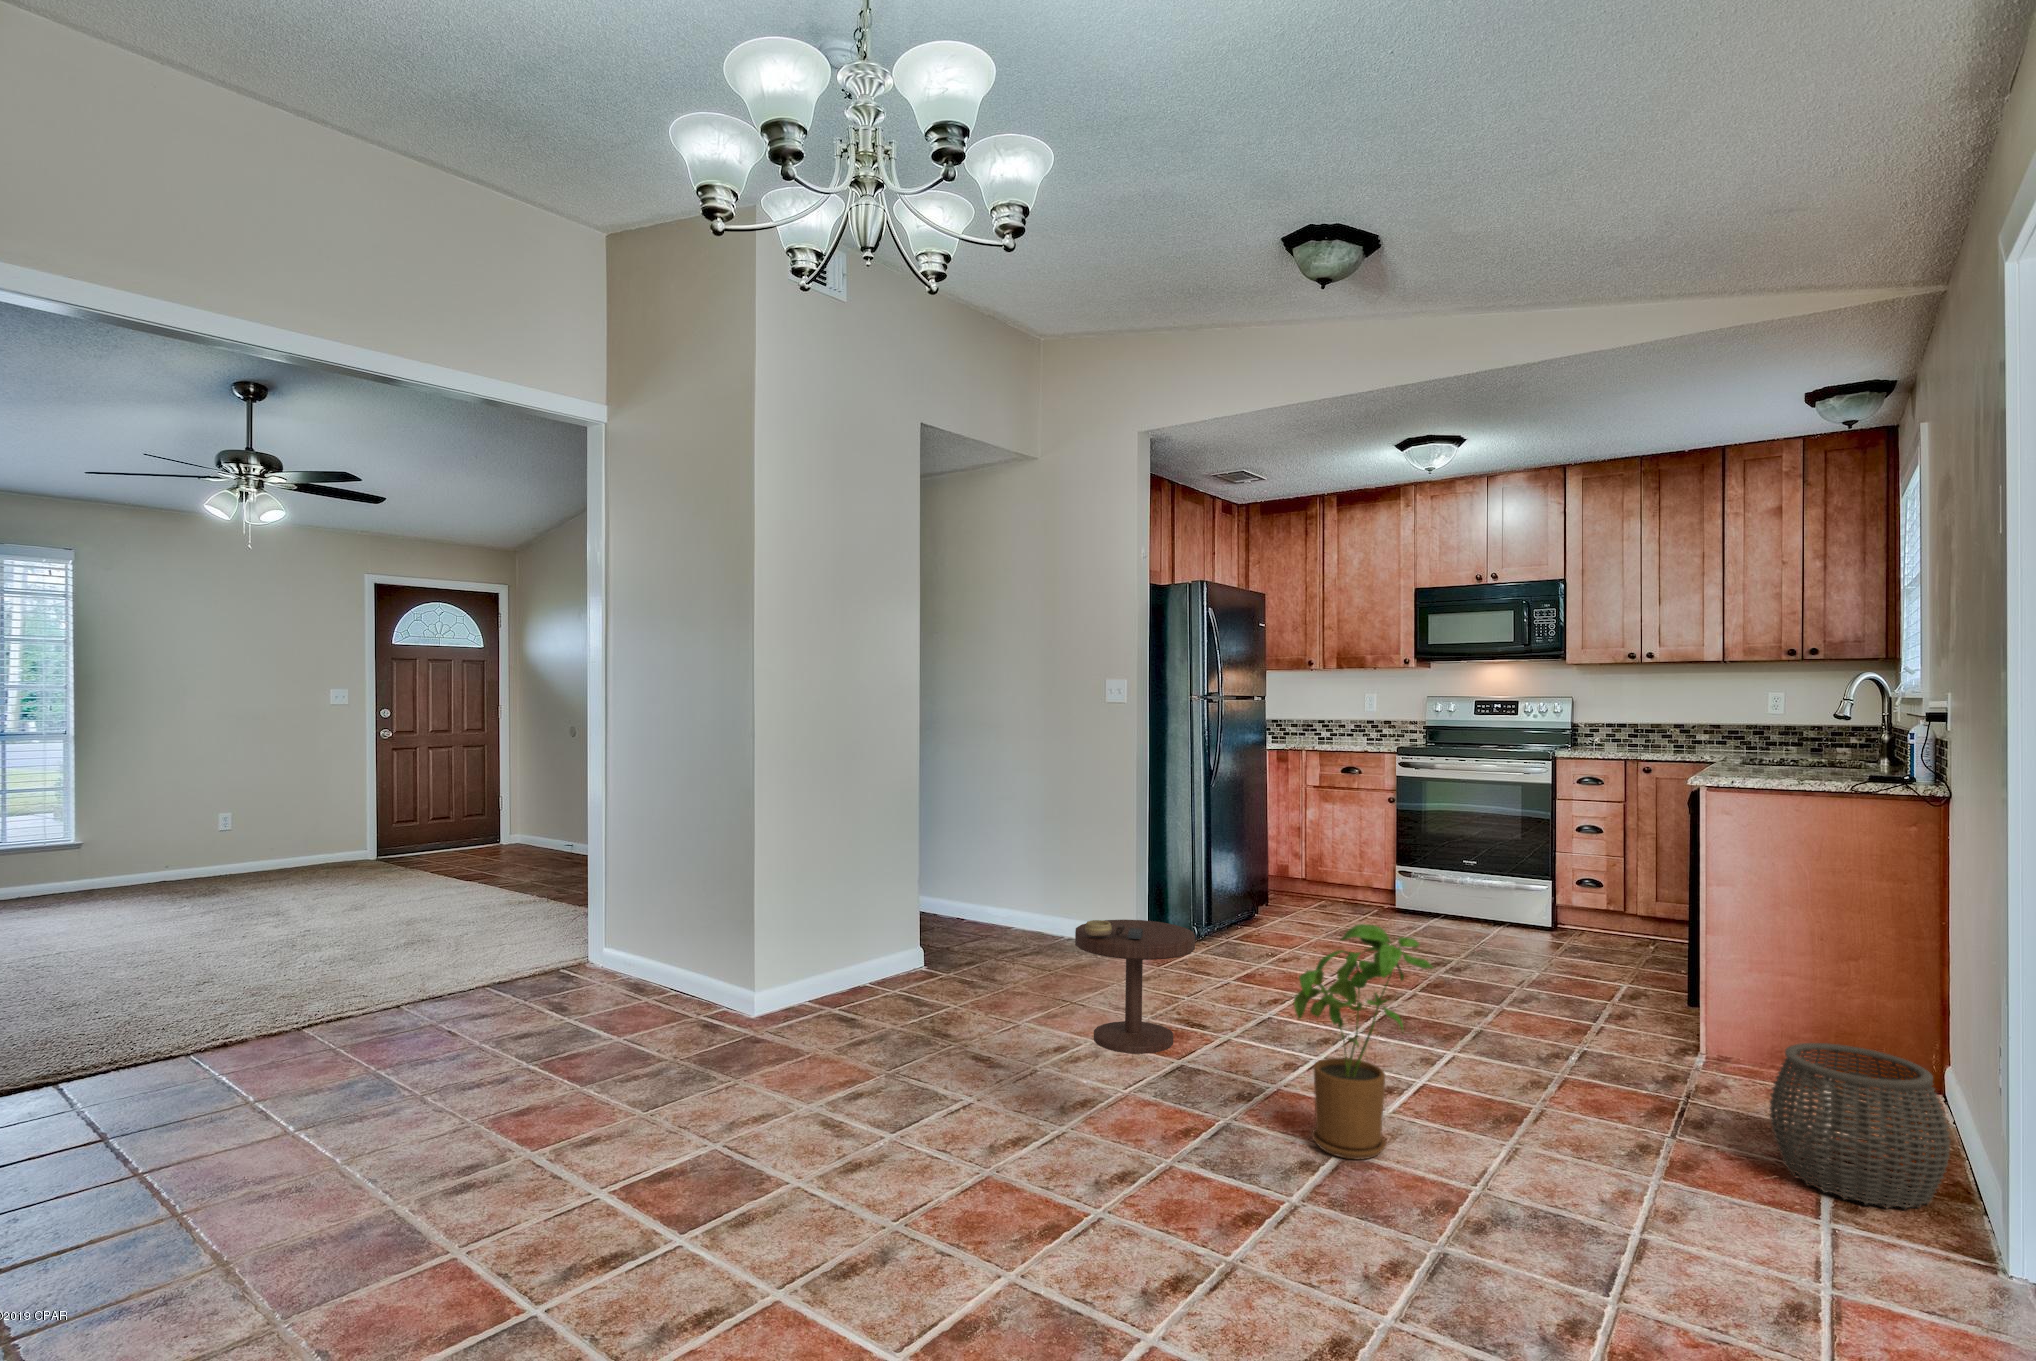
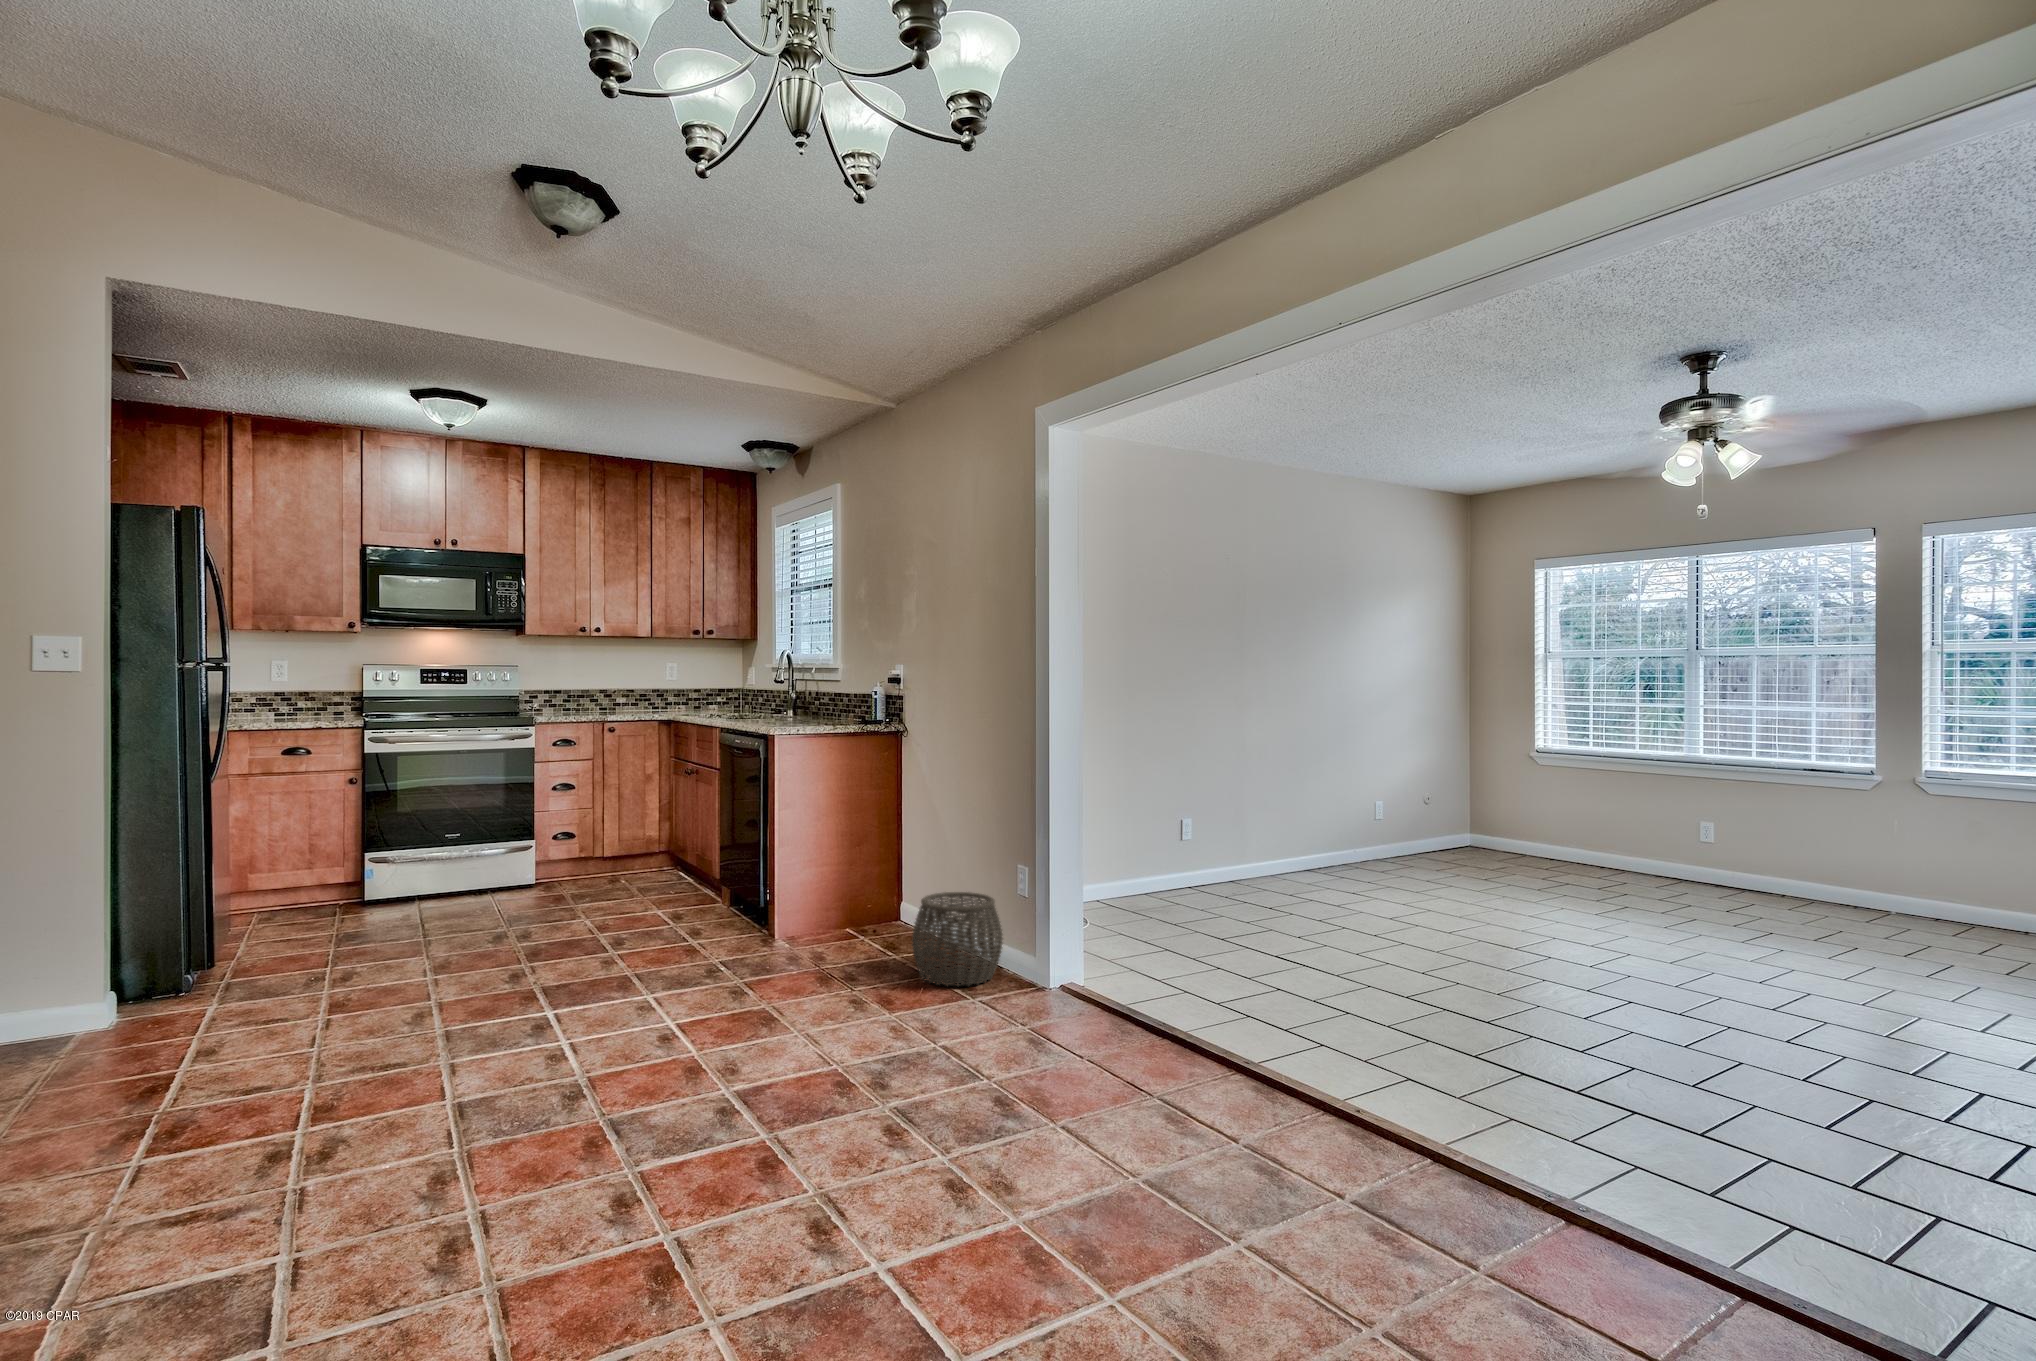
side table: present [1075,920,1195,1054] -> none [495,918,644,1184]
house plant: present [1294,924,1433,1159] -> none [679,872,806,1096]

